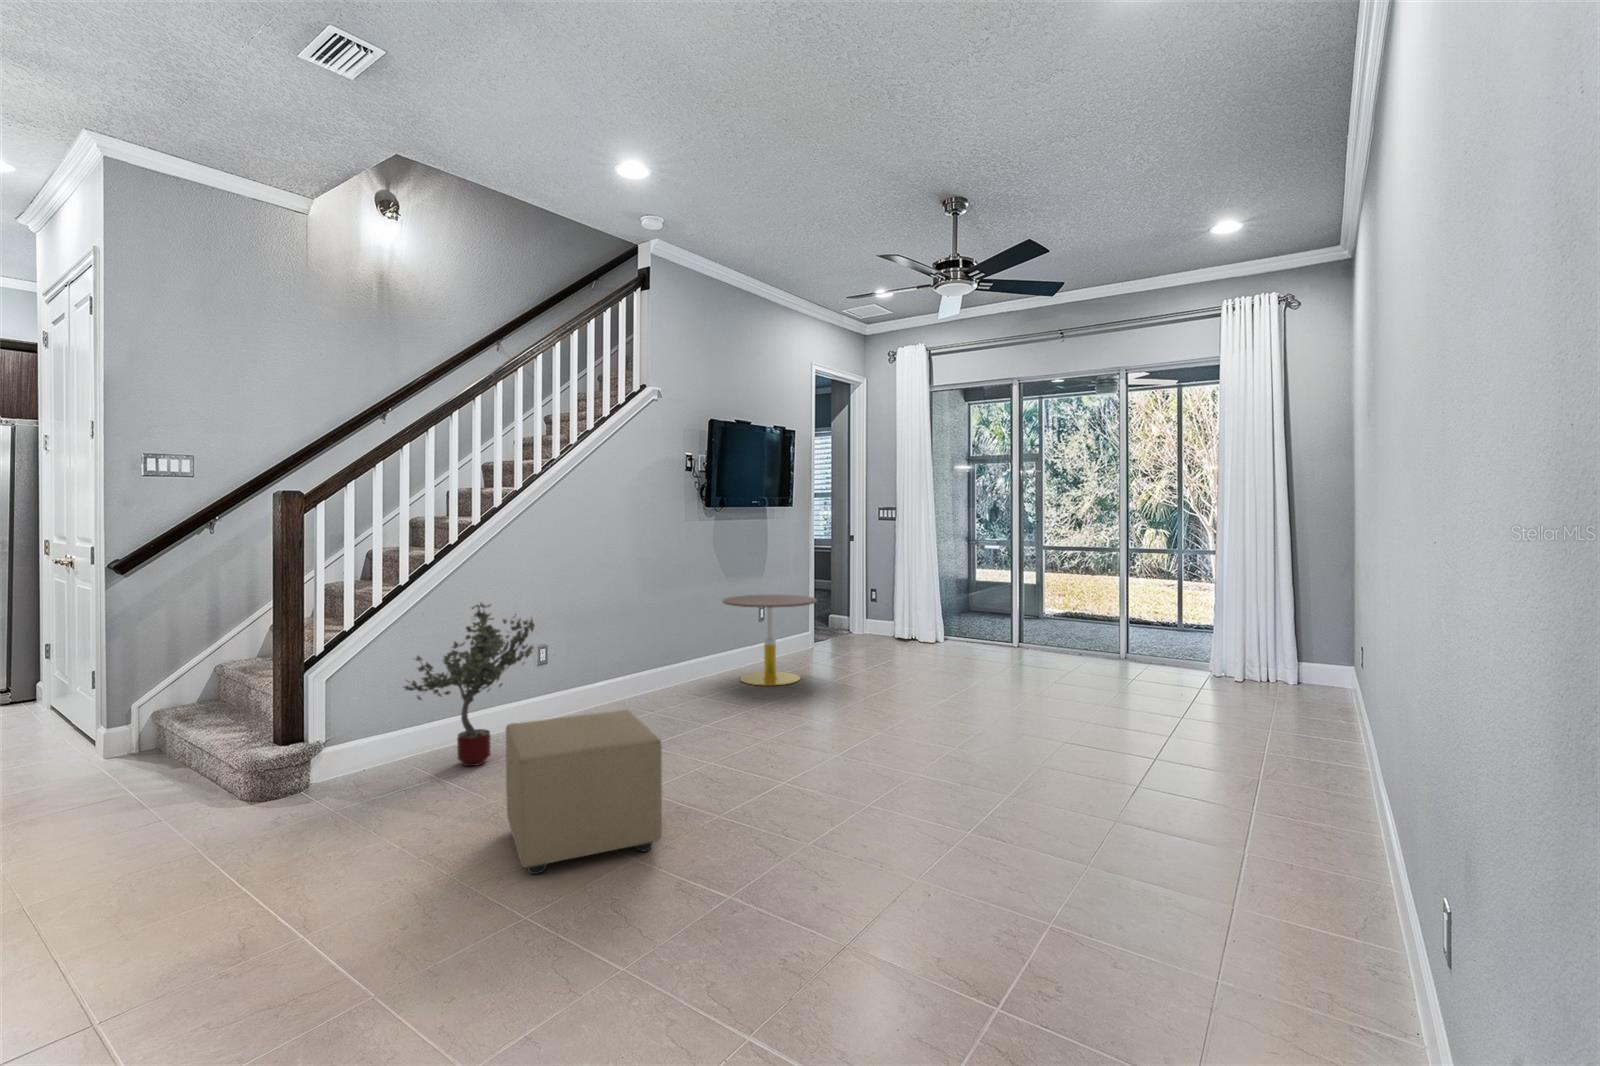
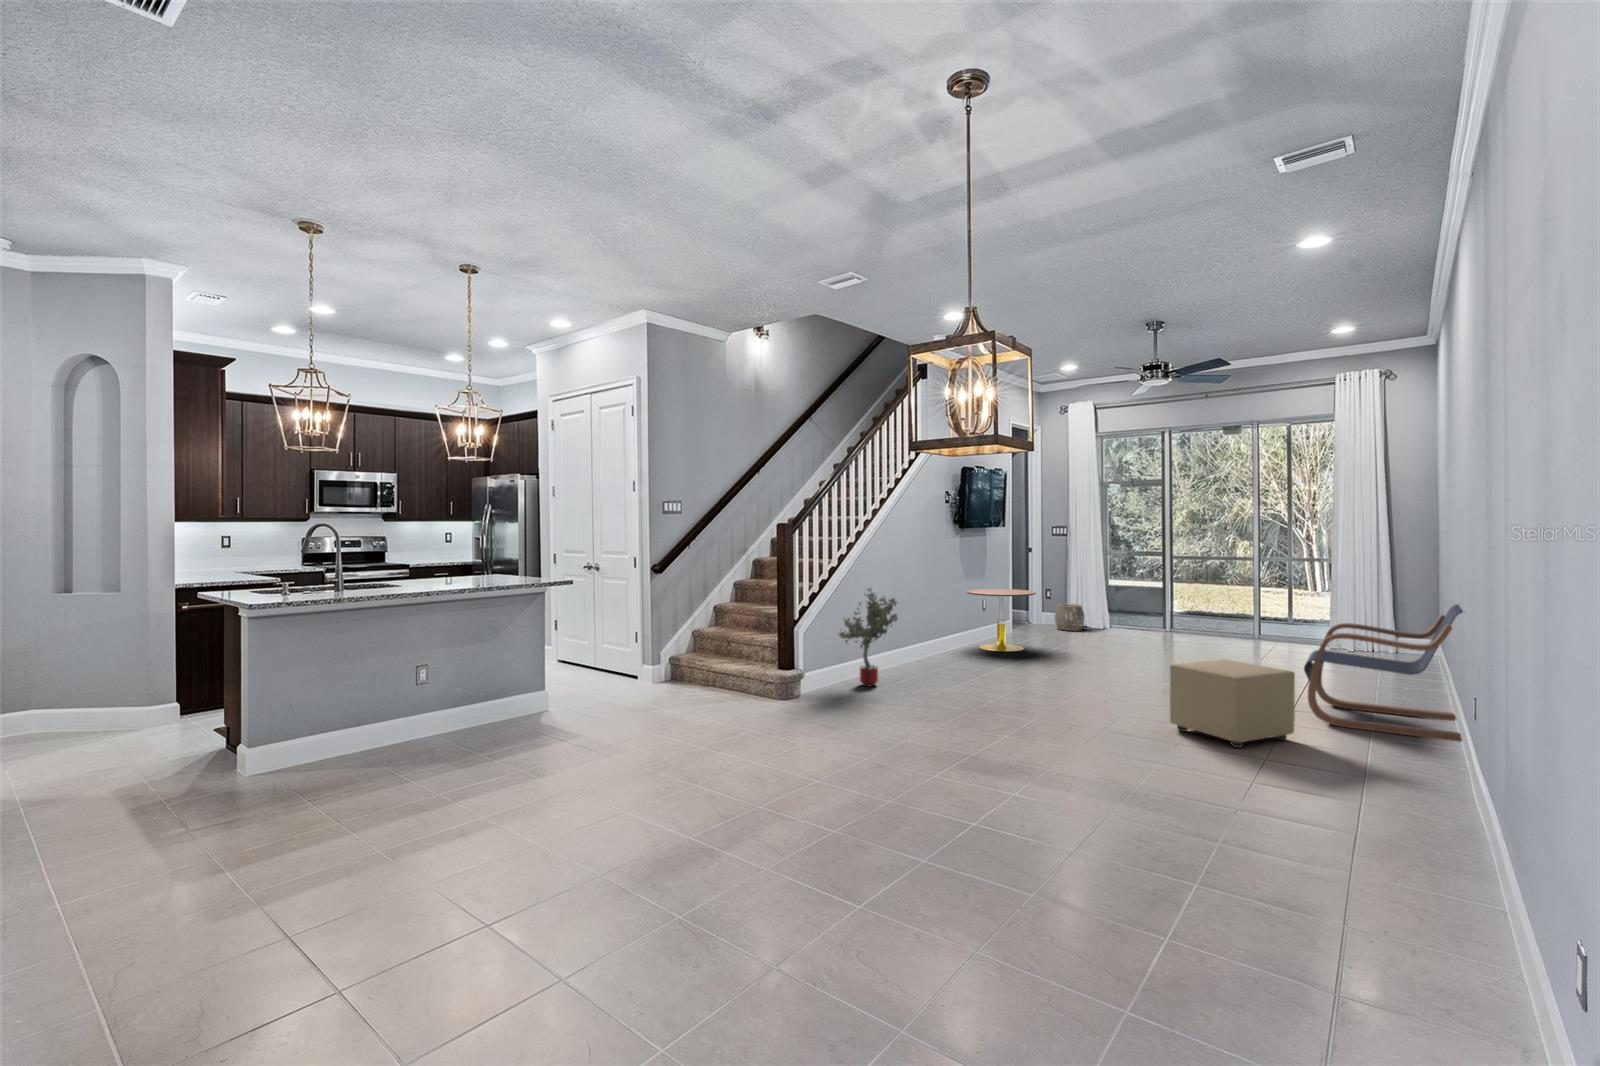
woven basket: none [872,611,910,647] -> present [1055,604,1085,631]
lounge chair: none [1135,639,1430,915] -> present [1304,605,1465,742]
ottoman: present [506,710,662,874] -> present [1170,659,1295,748]

